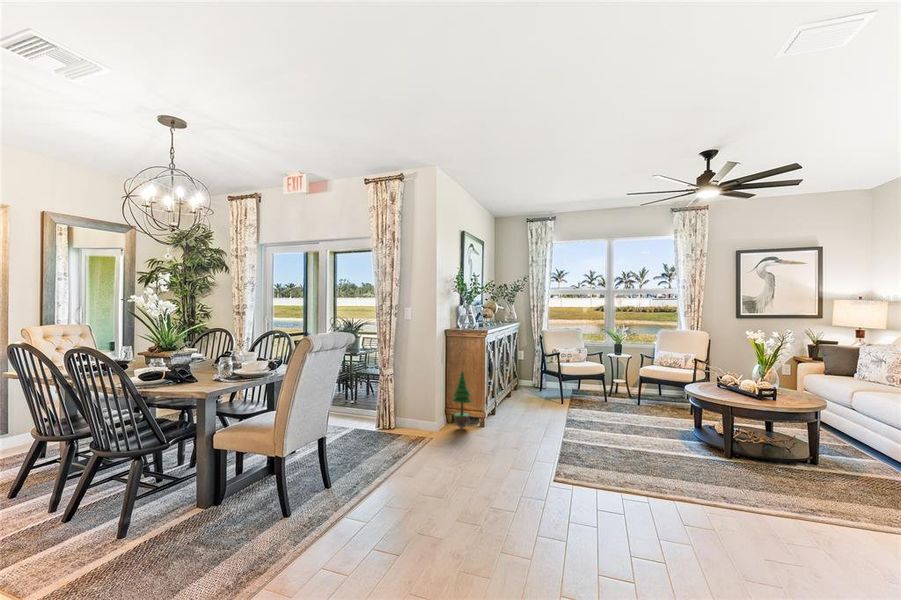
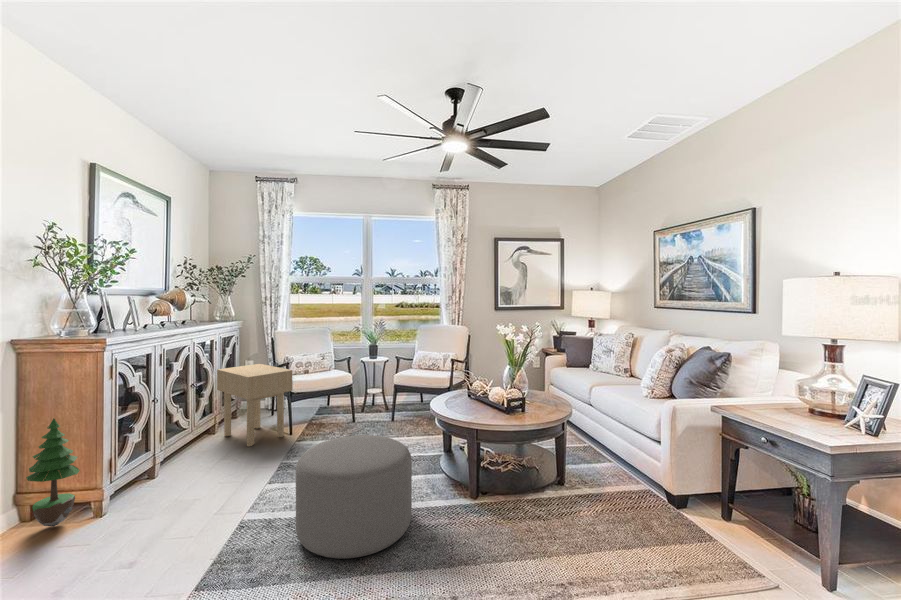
side table: none [513,353,565,408] -> present [217,364,292,446]
ottoman: none [601,401,681,471] -> present [296,435,412,559]

